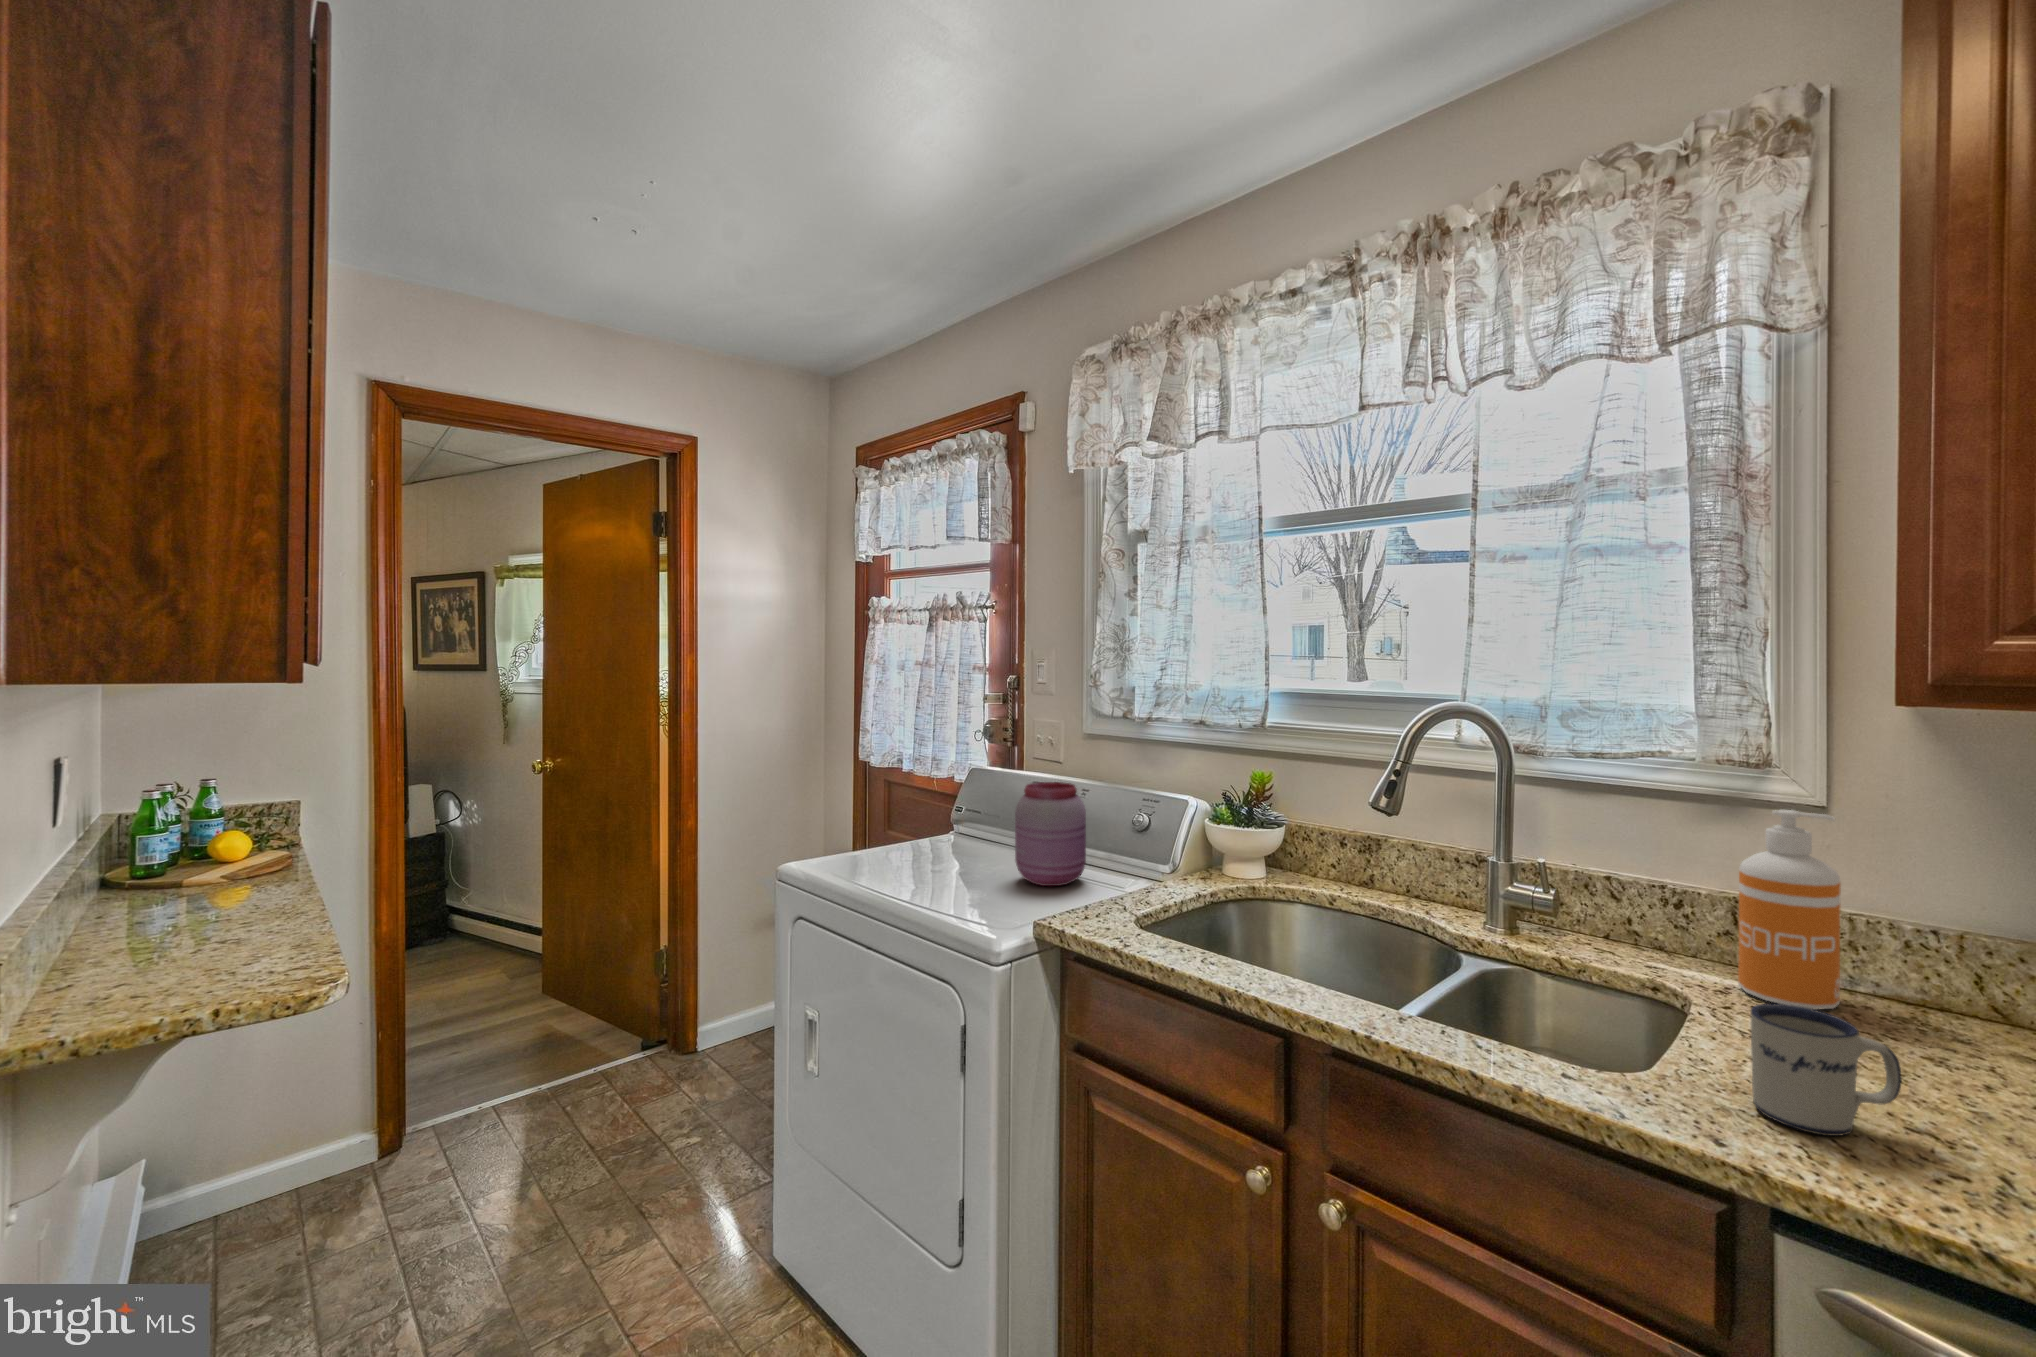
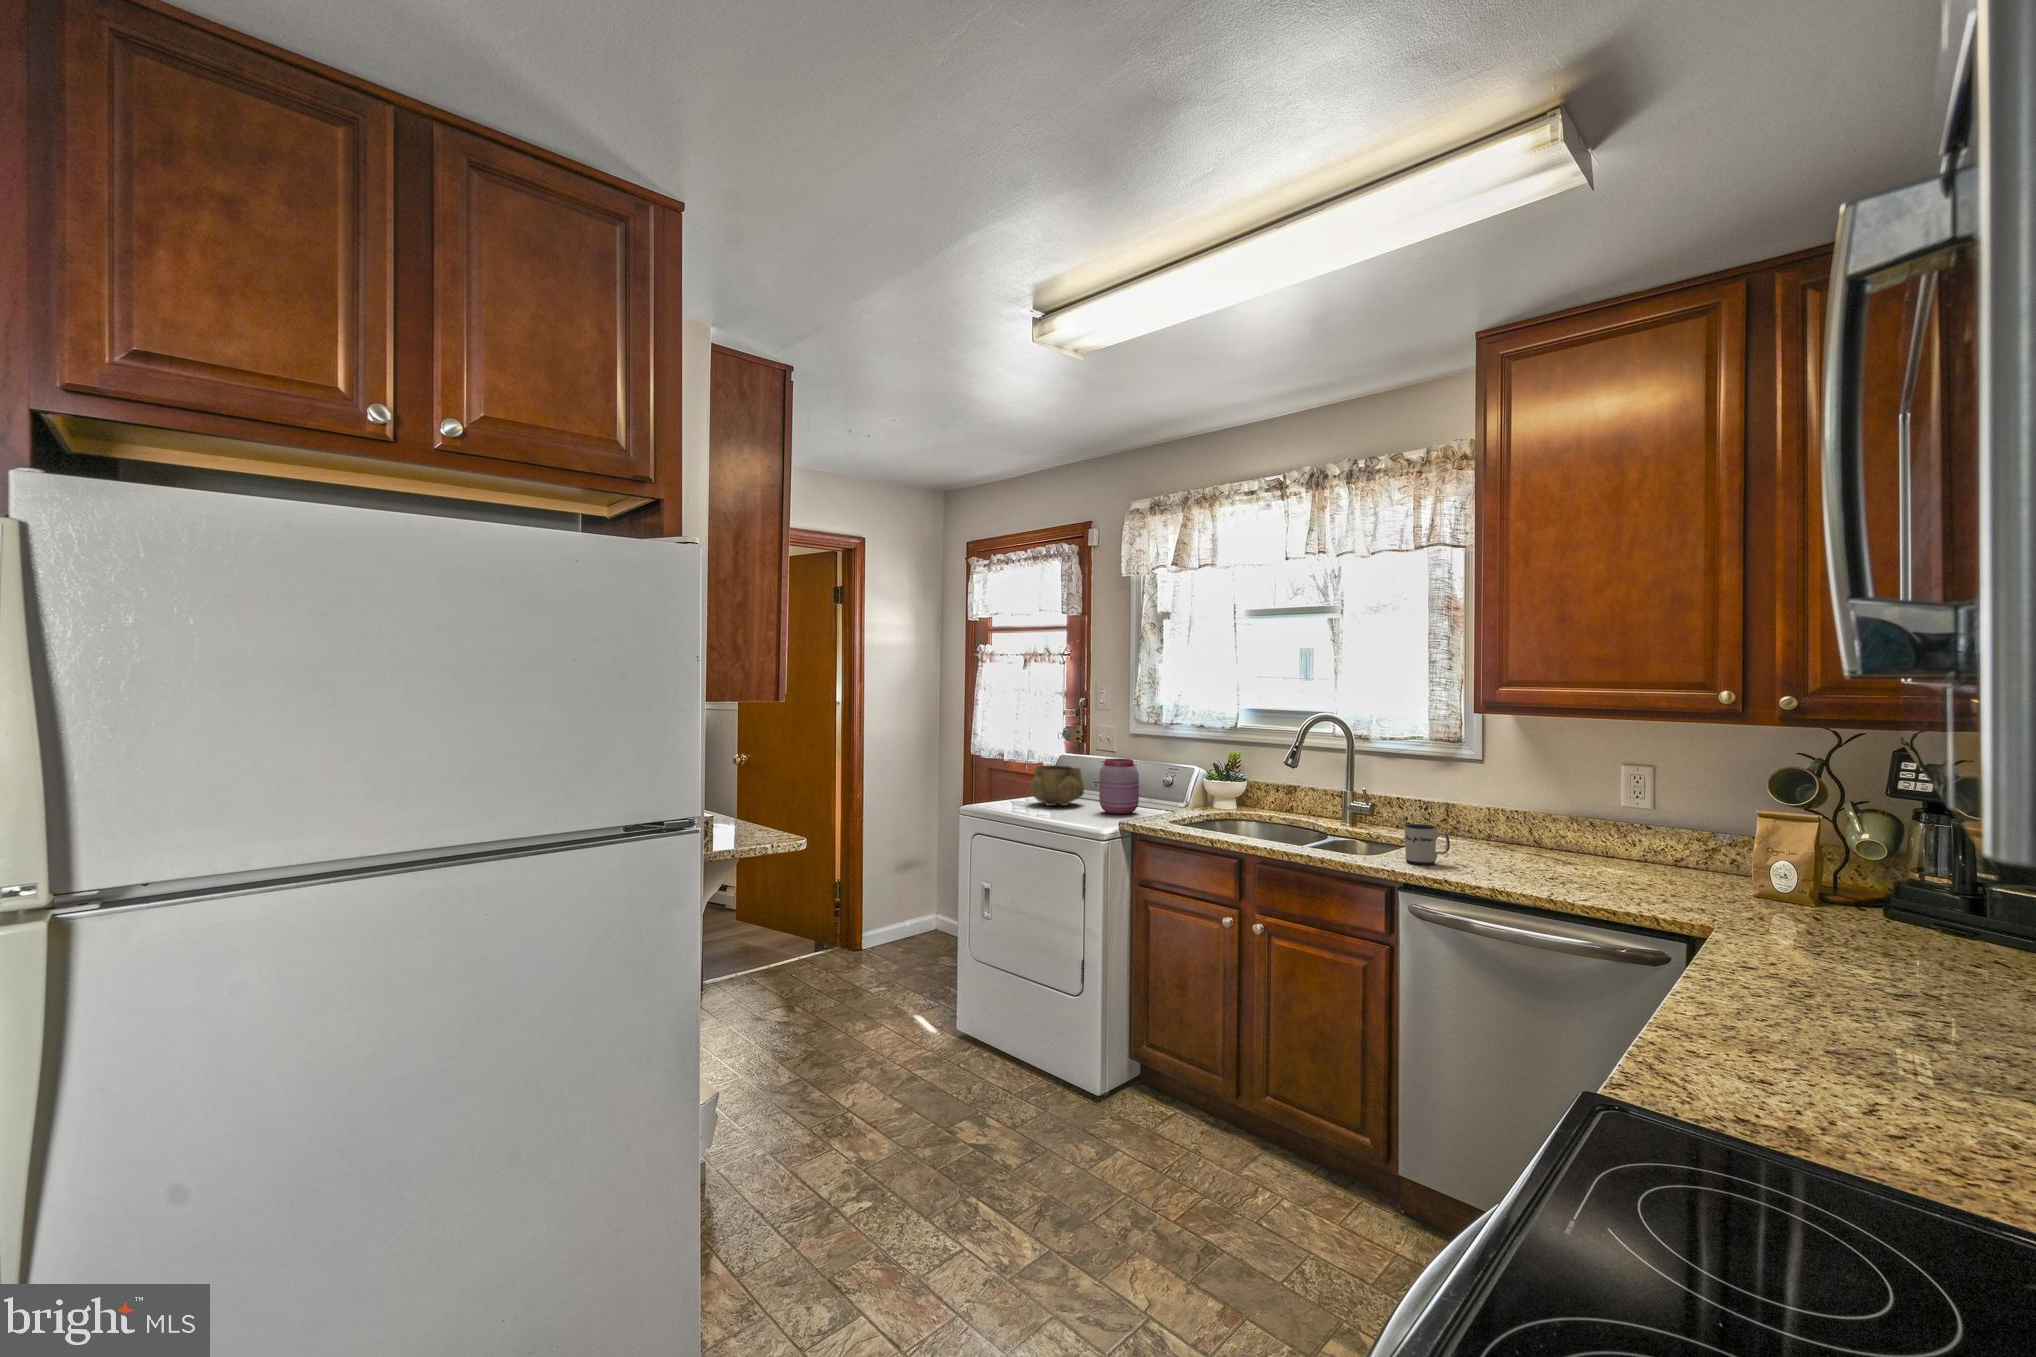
decorative bowl: none [906,788,999,861] -> present [1030,765,1084,806]
soap dispenser: present [1738,810,1841,1010] -> none [1441,760,1477,845]

